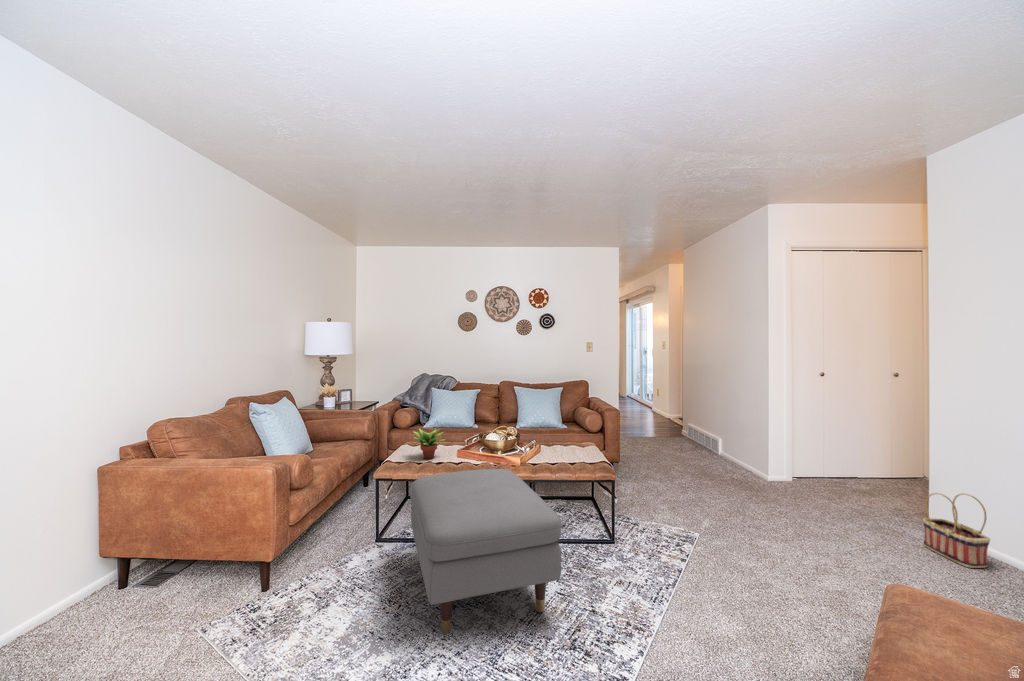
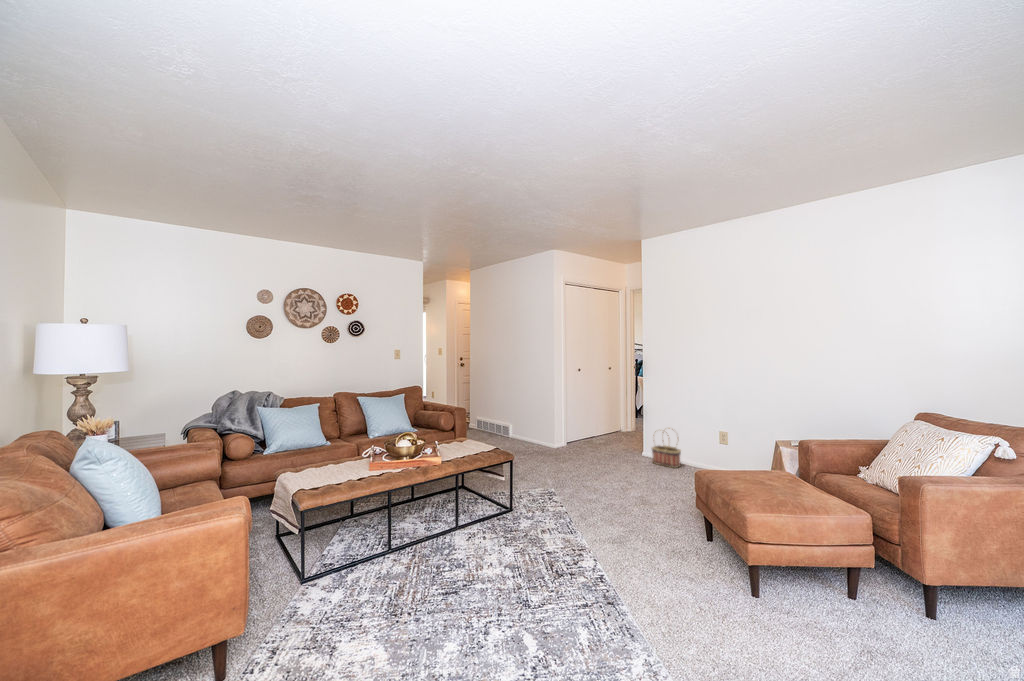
succulent plant: present [413,428,444,459] -> none [317,442,357,478]
ottoman: present [410,469,561,634] -> none [364,467,536,610]

